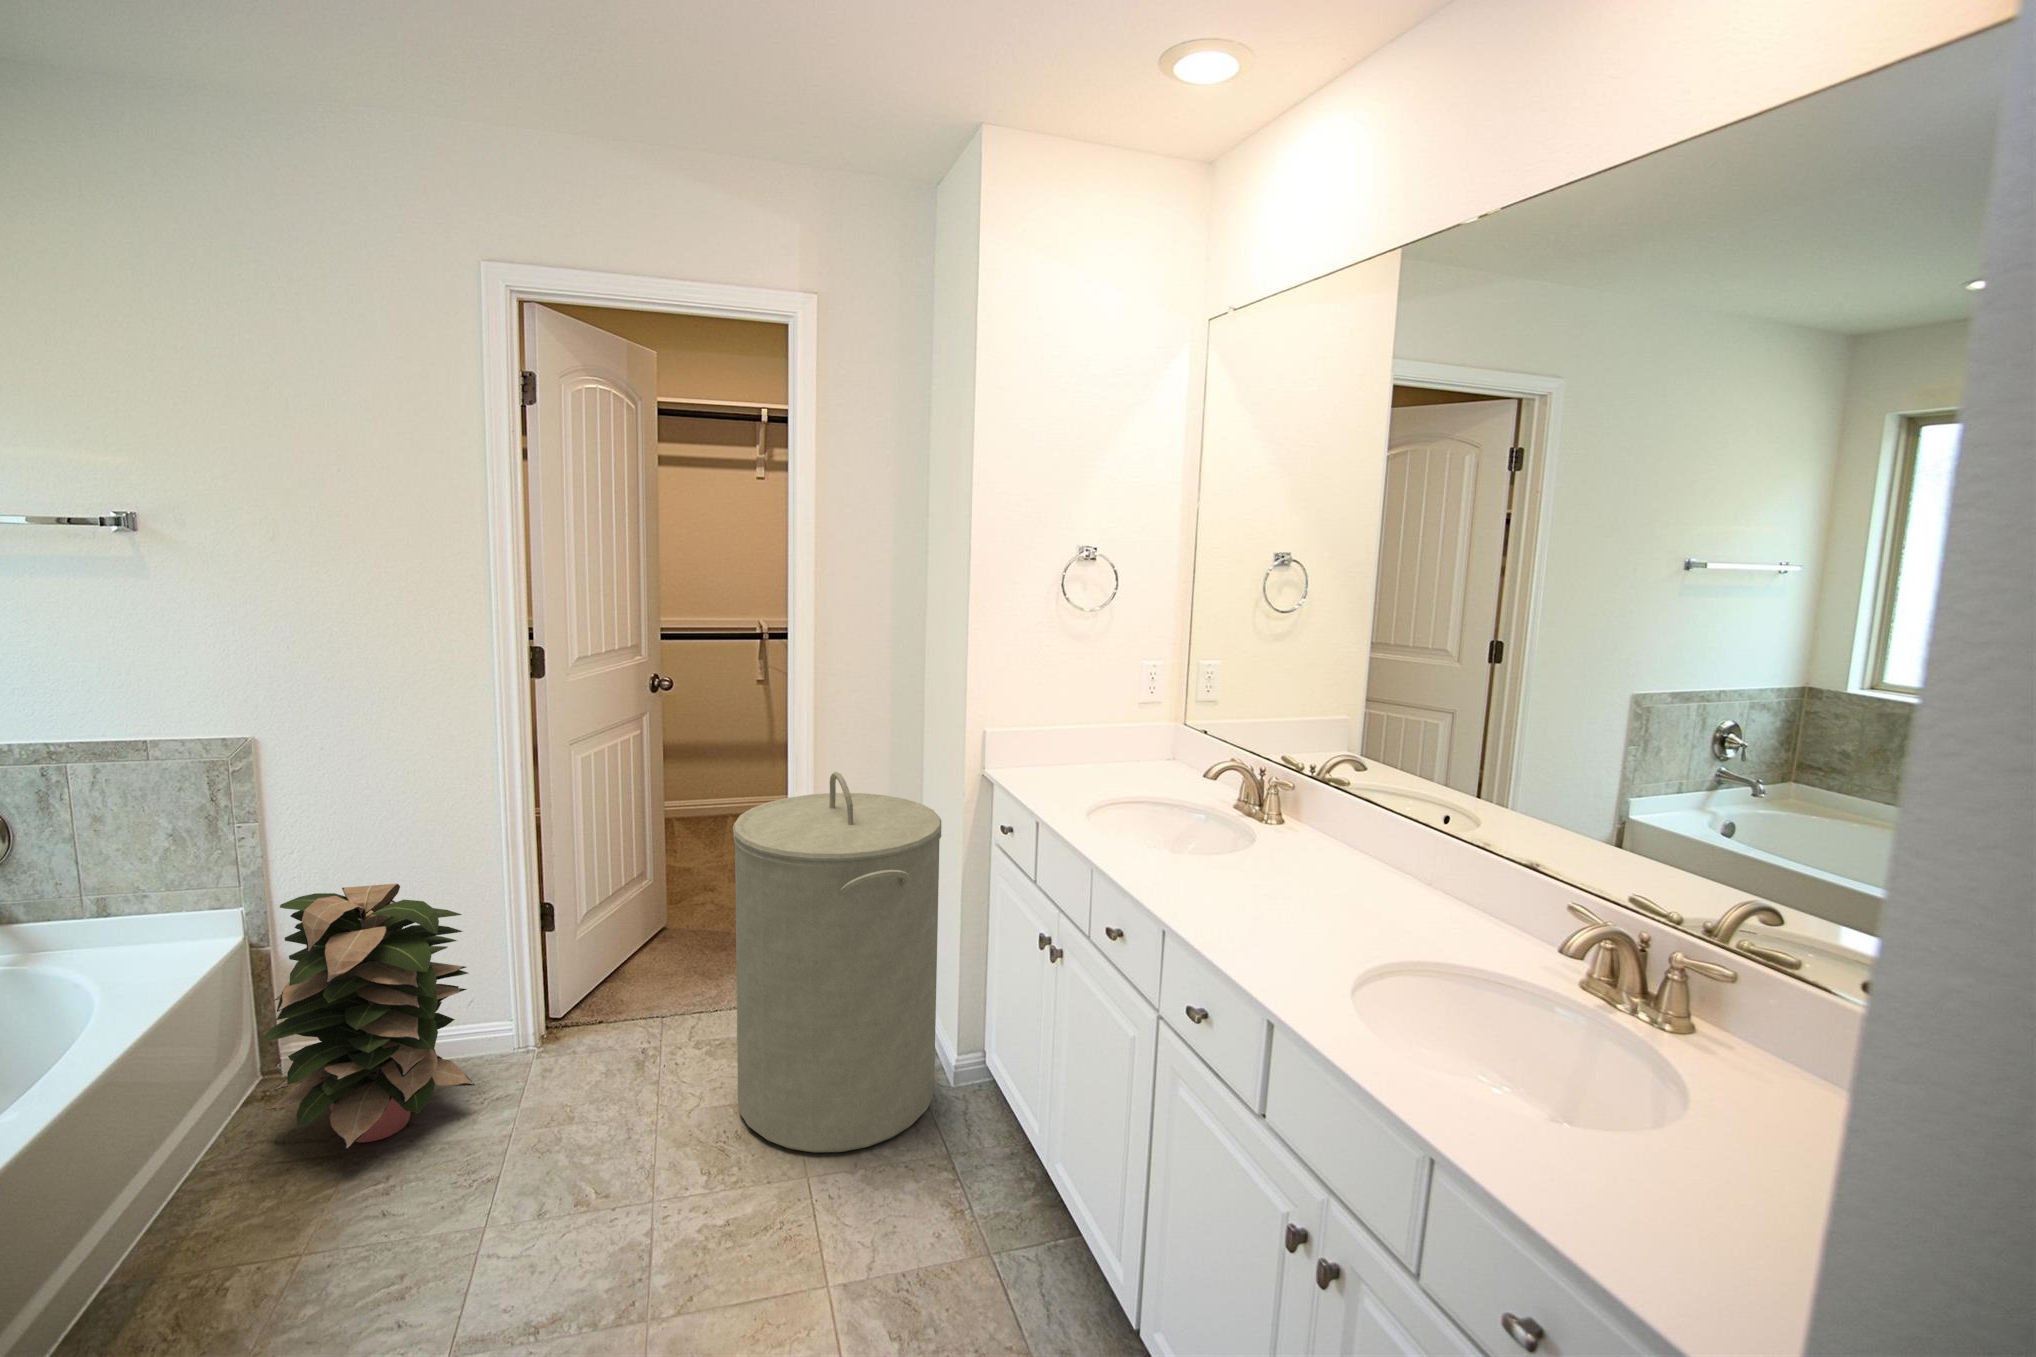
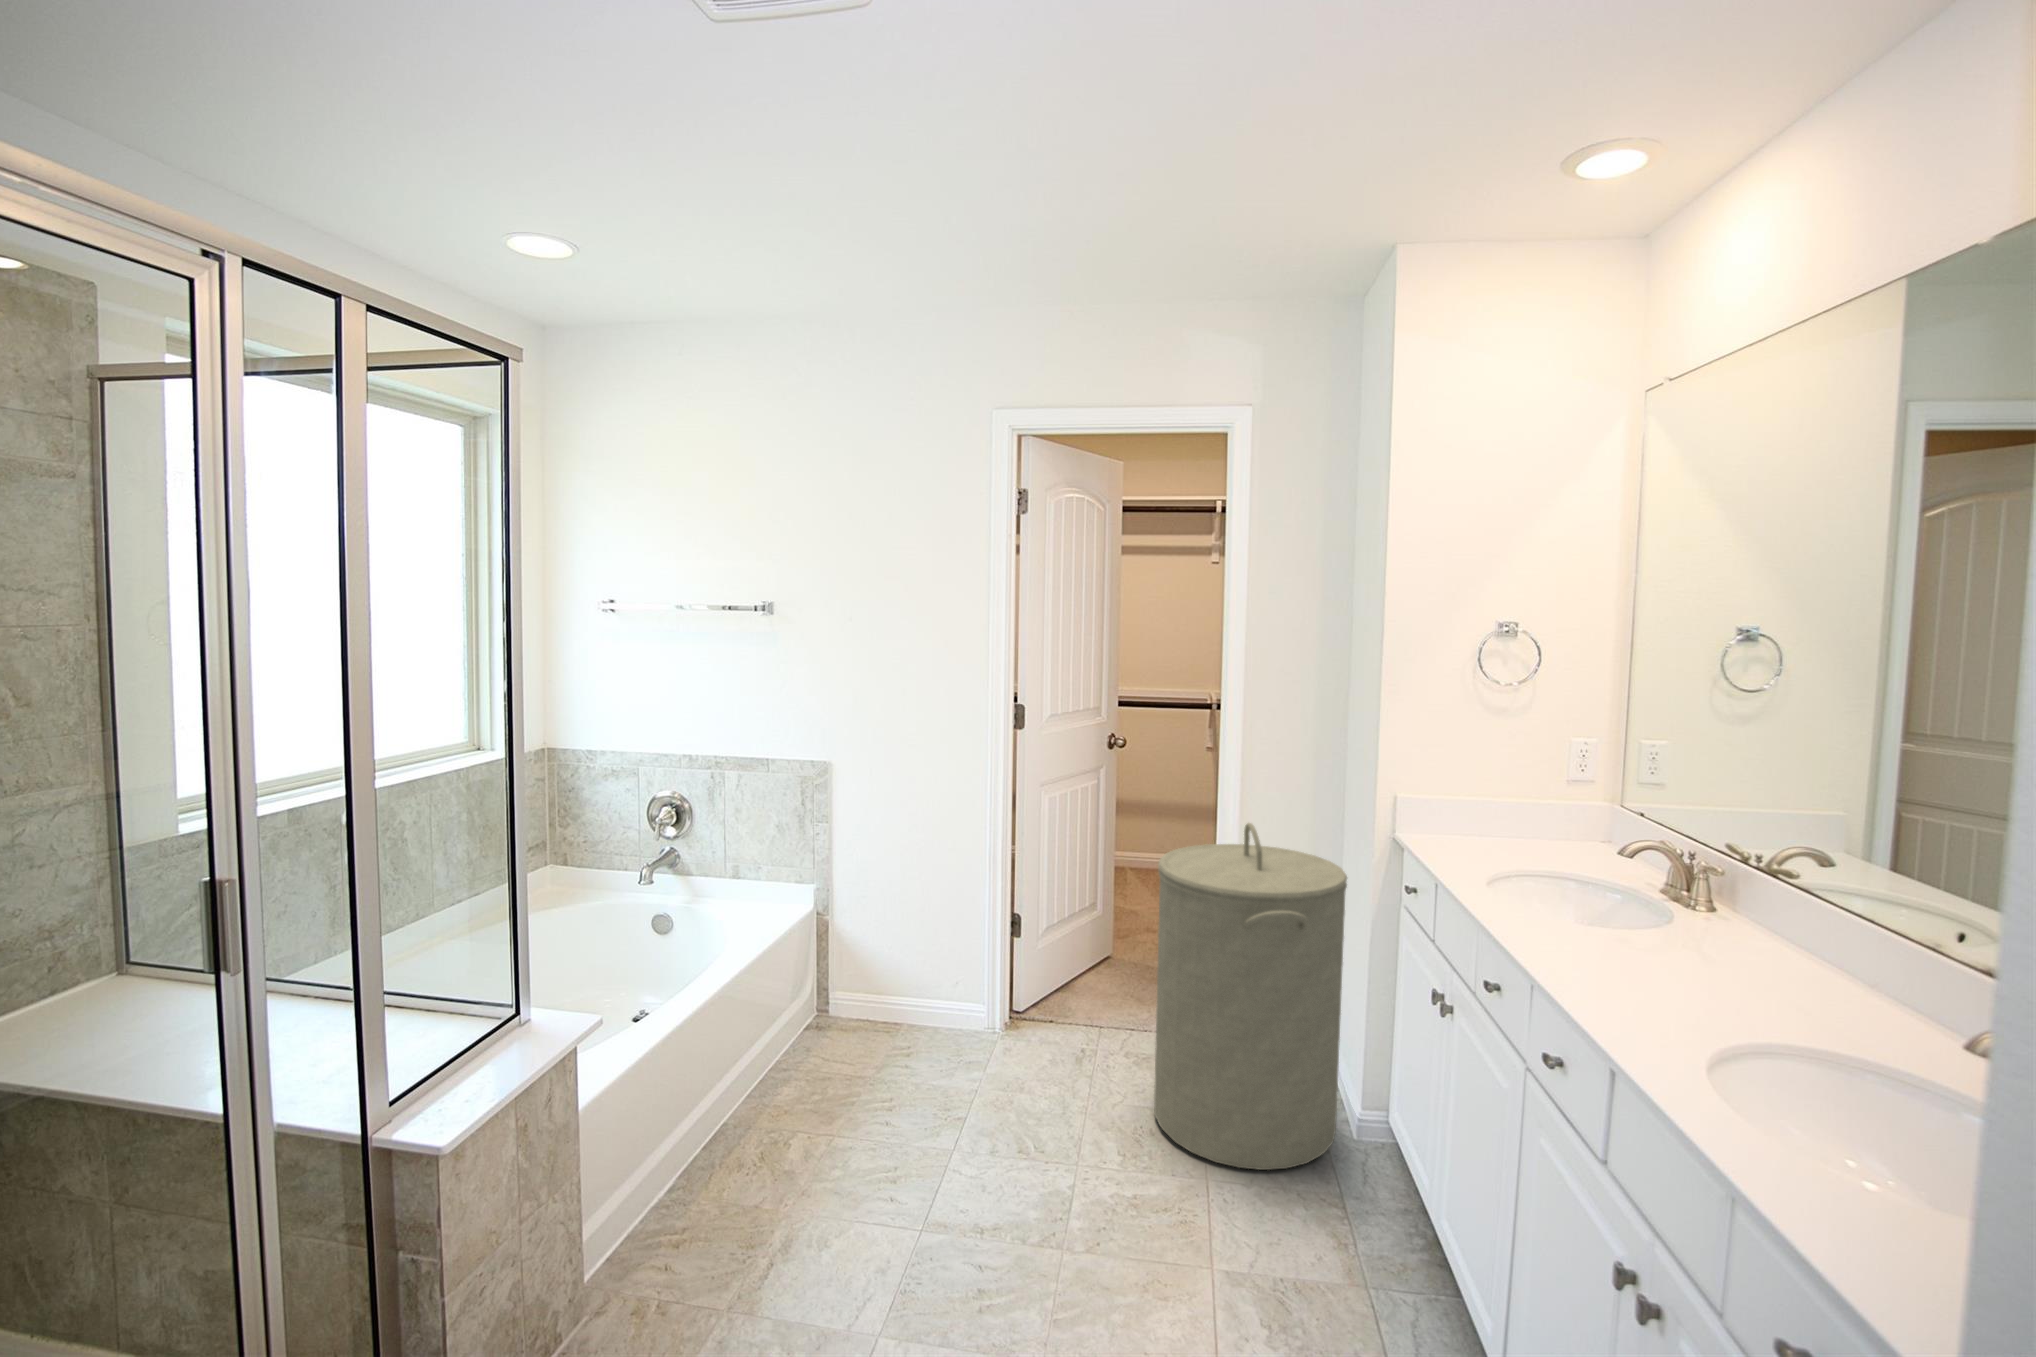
decorative plant: present [260,884,475,1150] -> none [825,877,957,1072]

